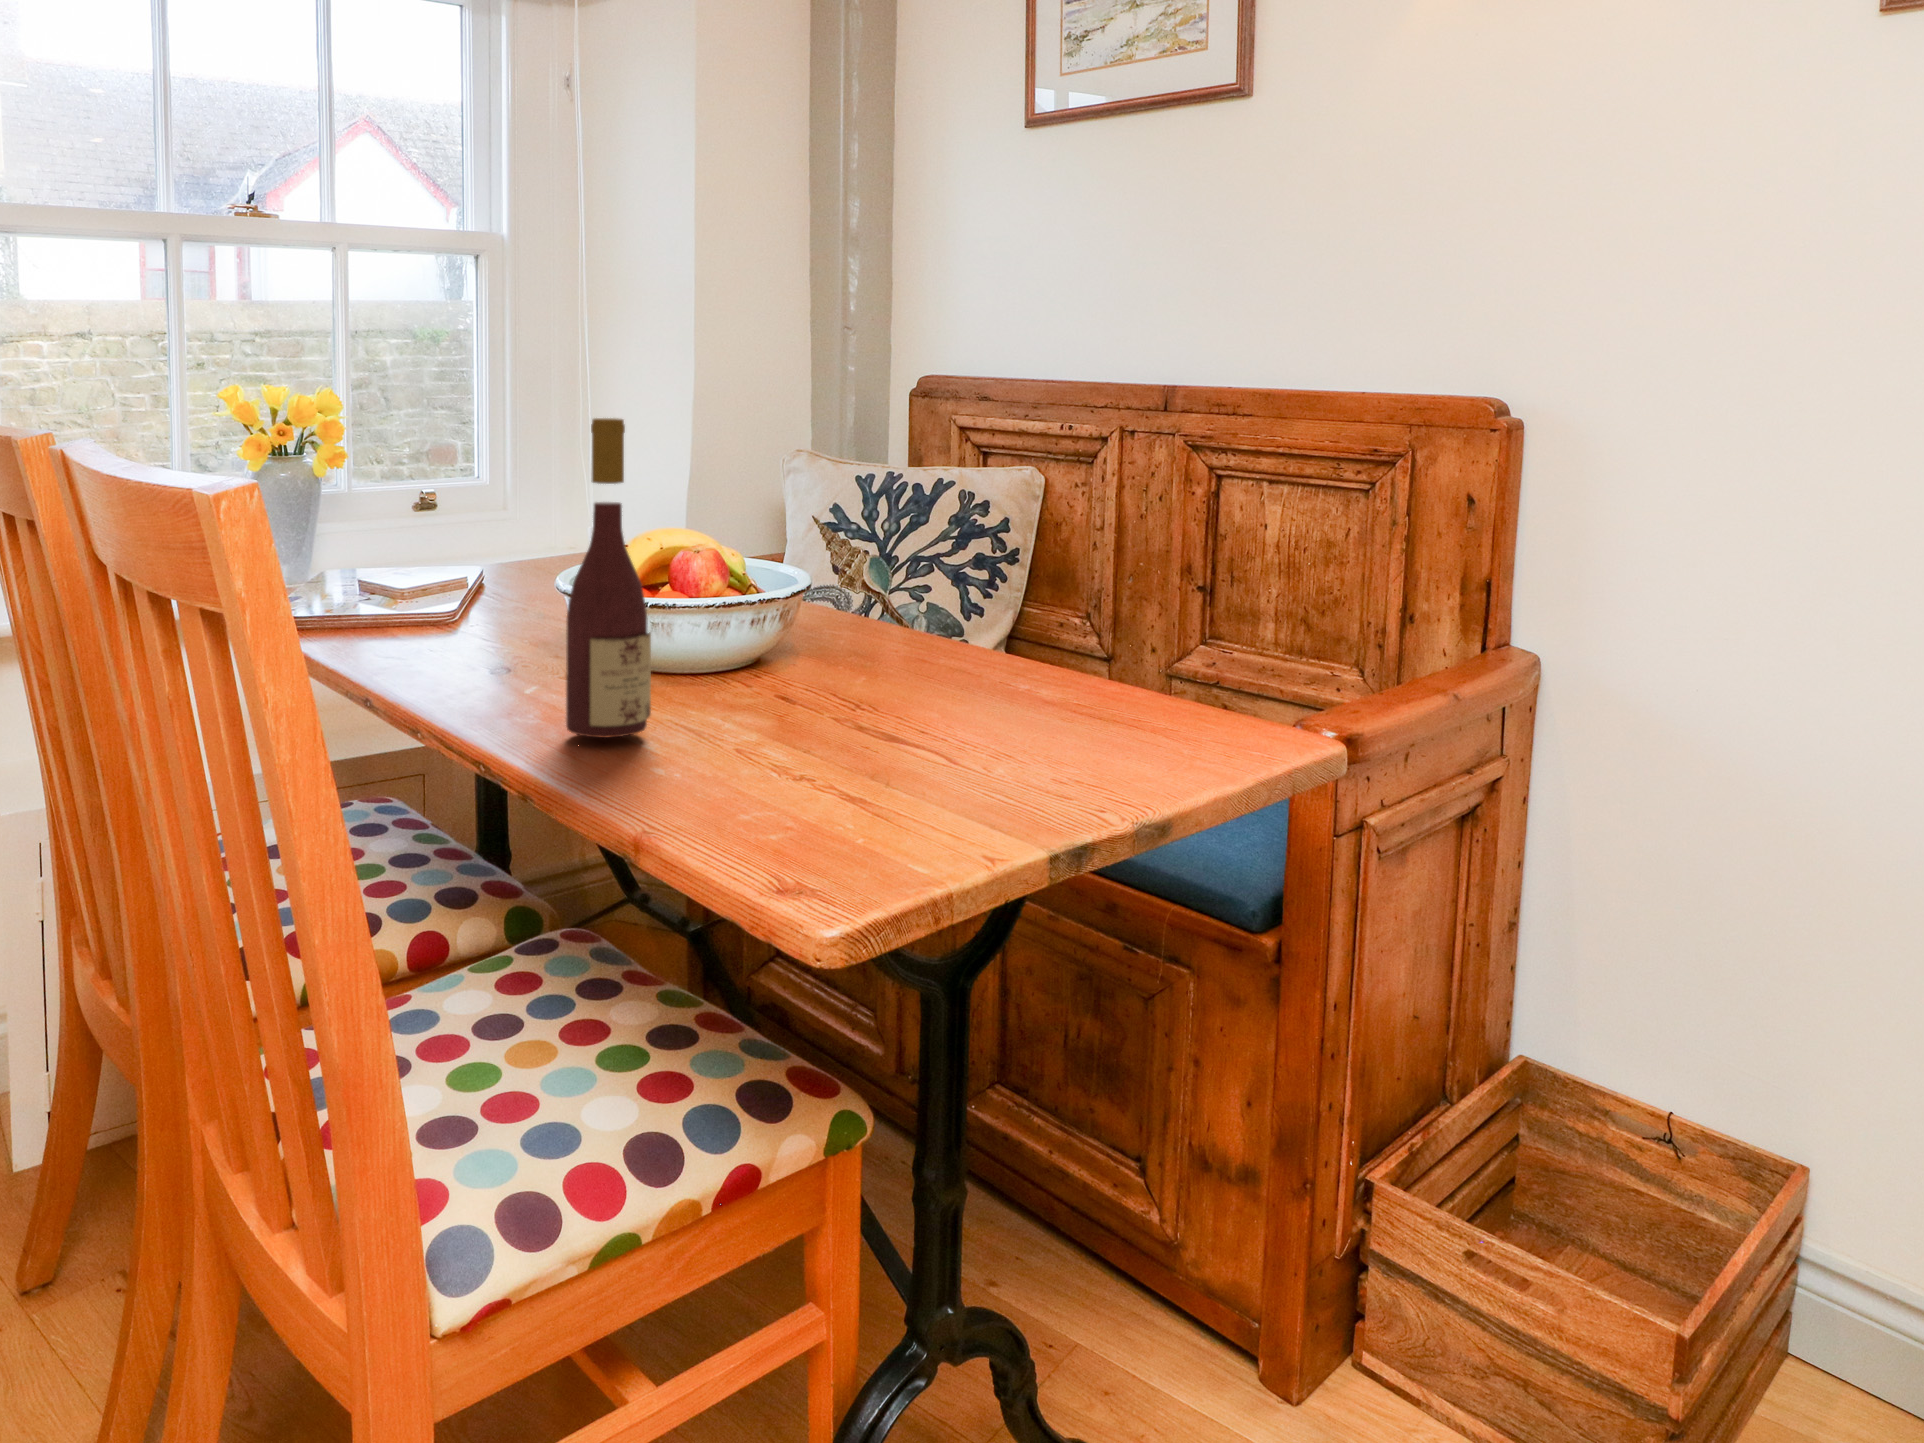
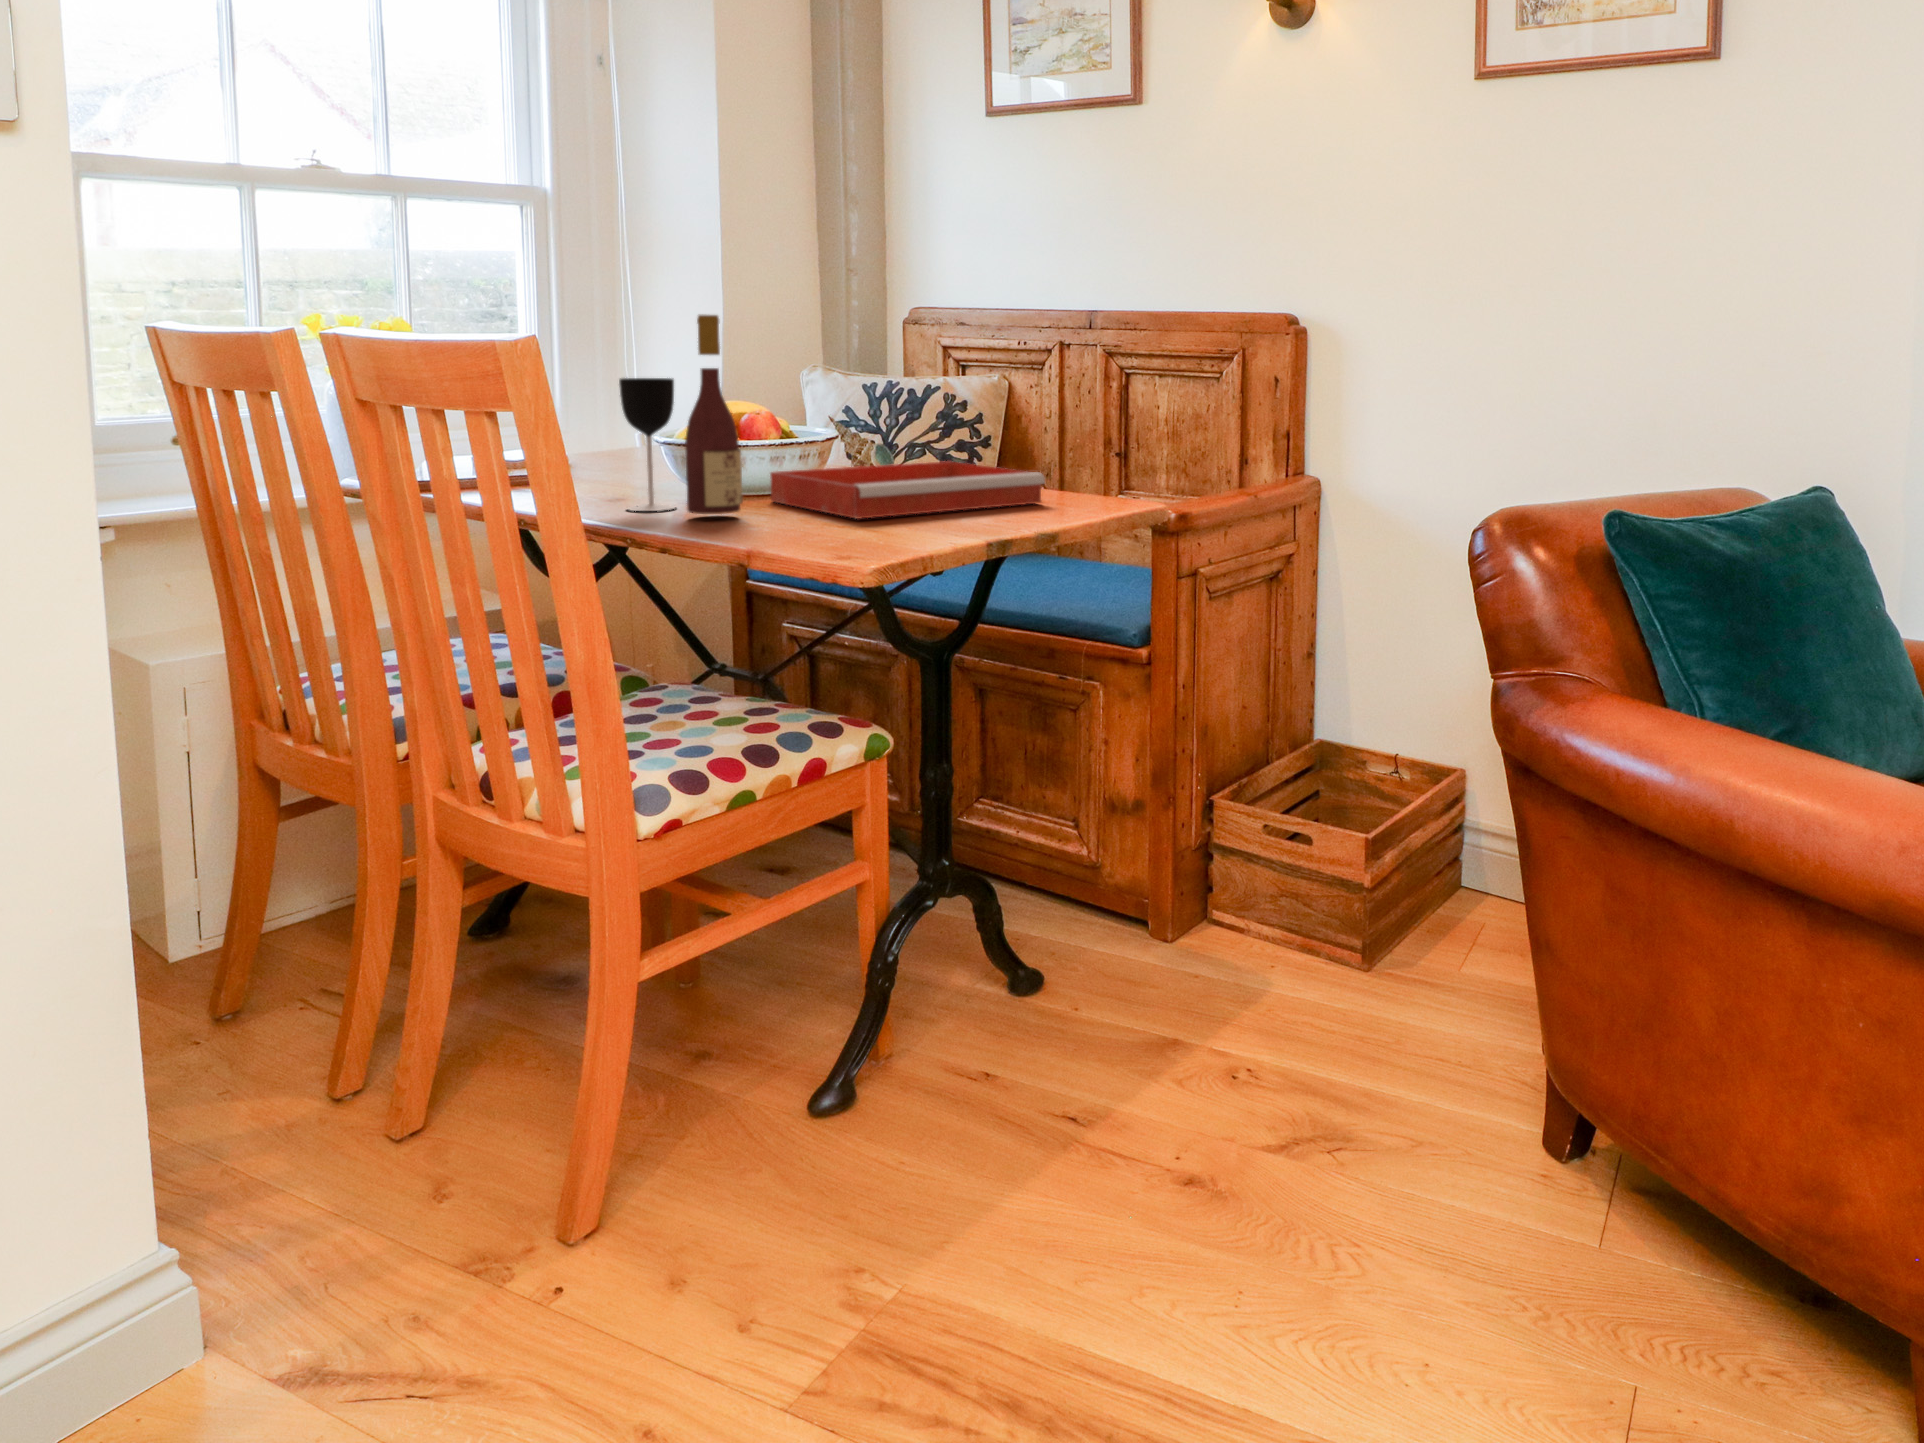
wine glass: none [486,506,566,713] -> present [619,378,675,511]
tray: none [704,628,1136,761] -> present [770,461,1045,519]

